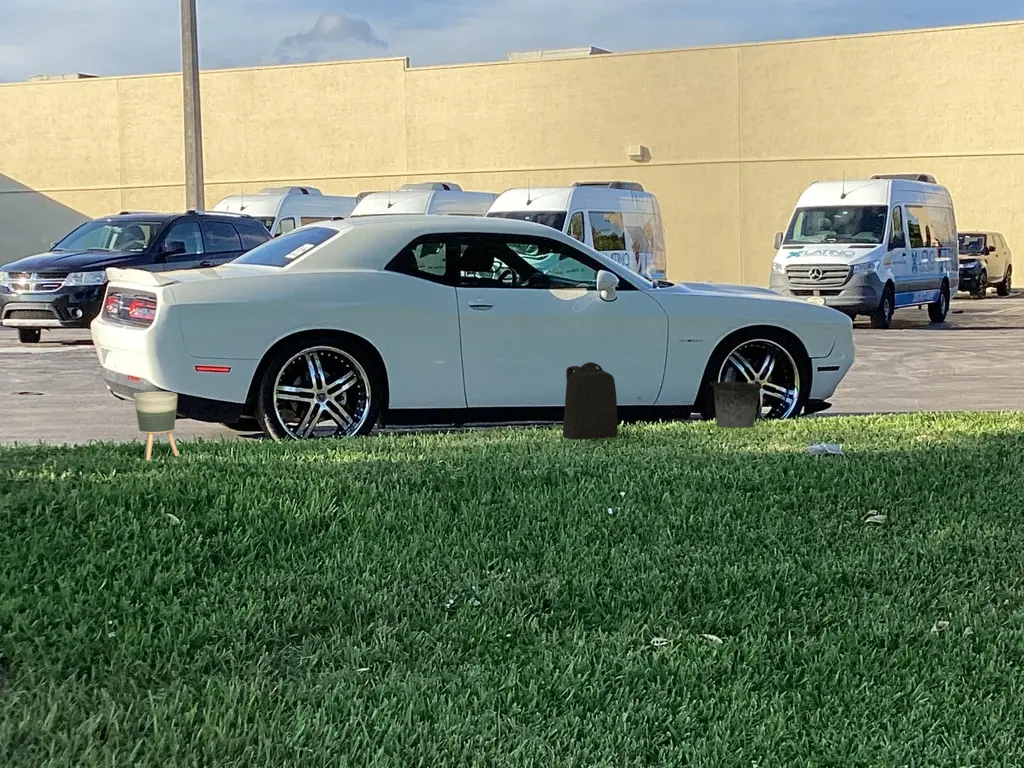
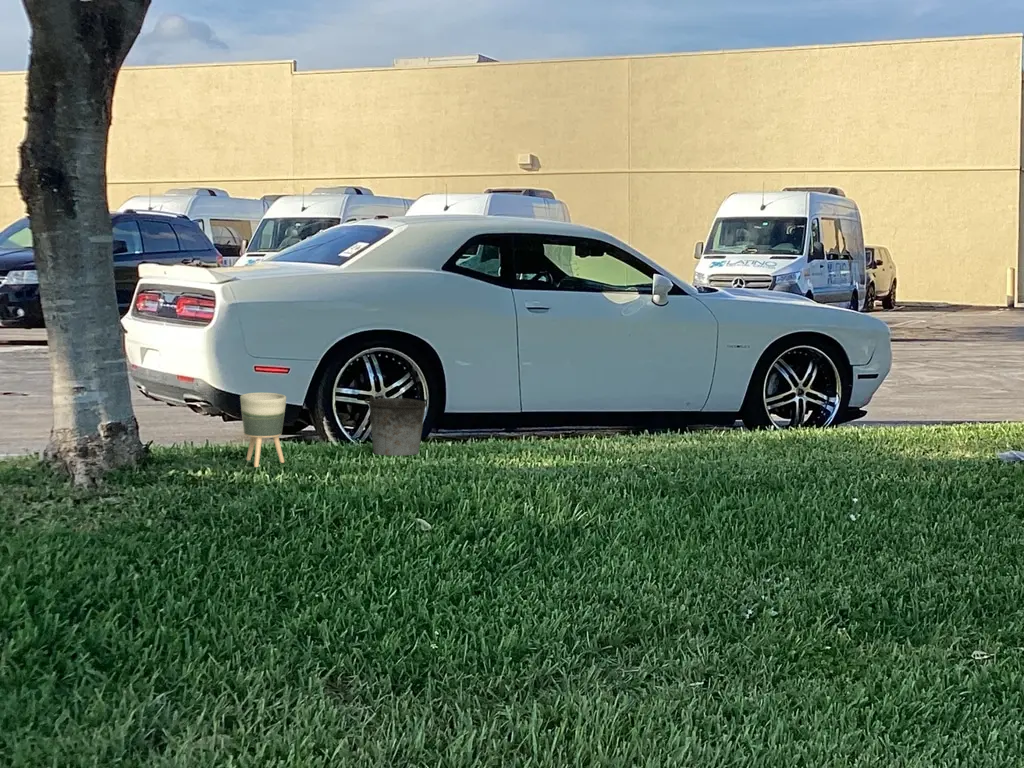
backpack: present [562,362,618,439] -> none [648,366,710,447]
bucket: present [710,380,762,428] -> present [365,396,427,455]

